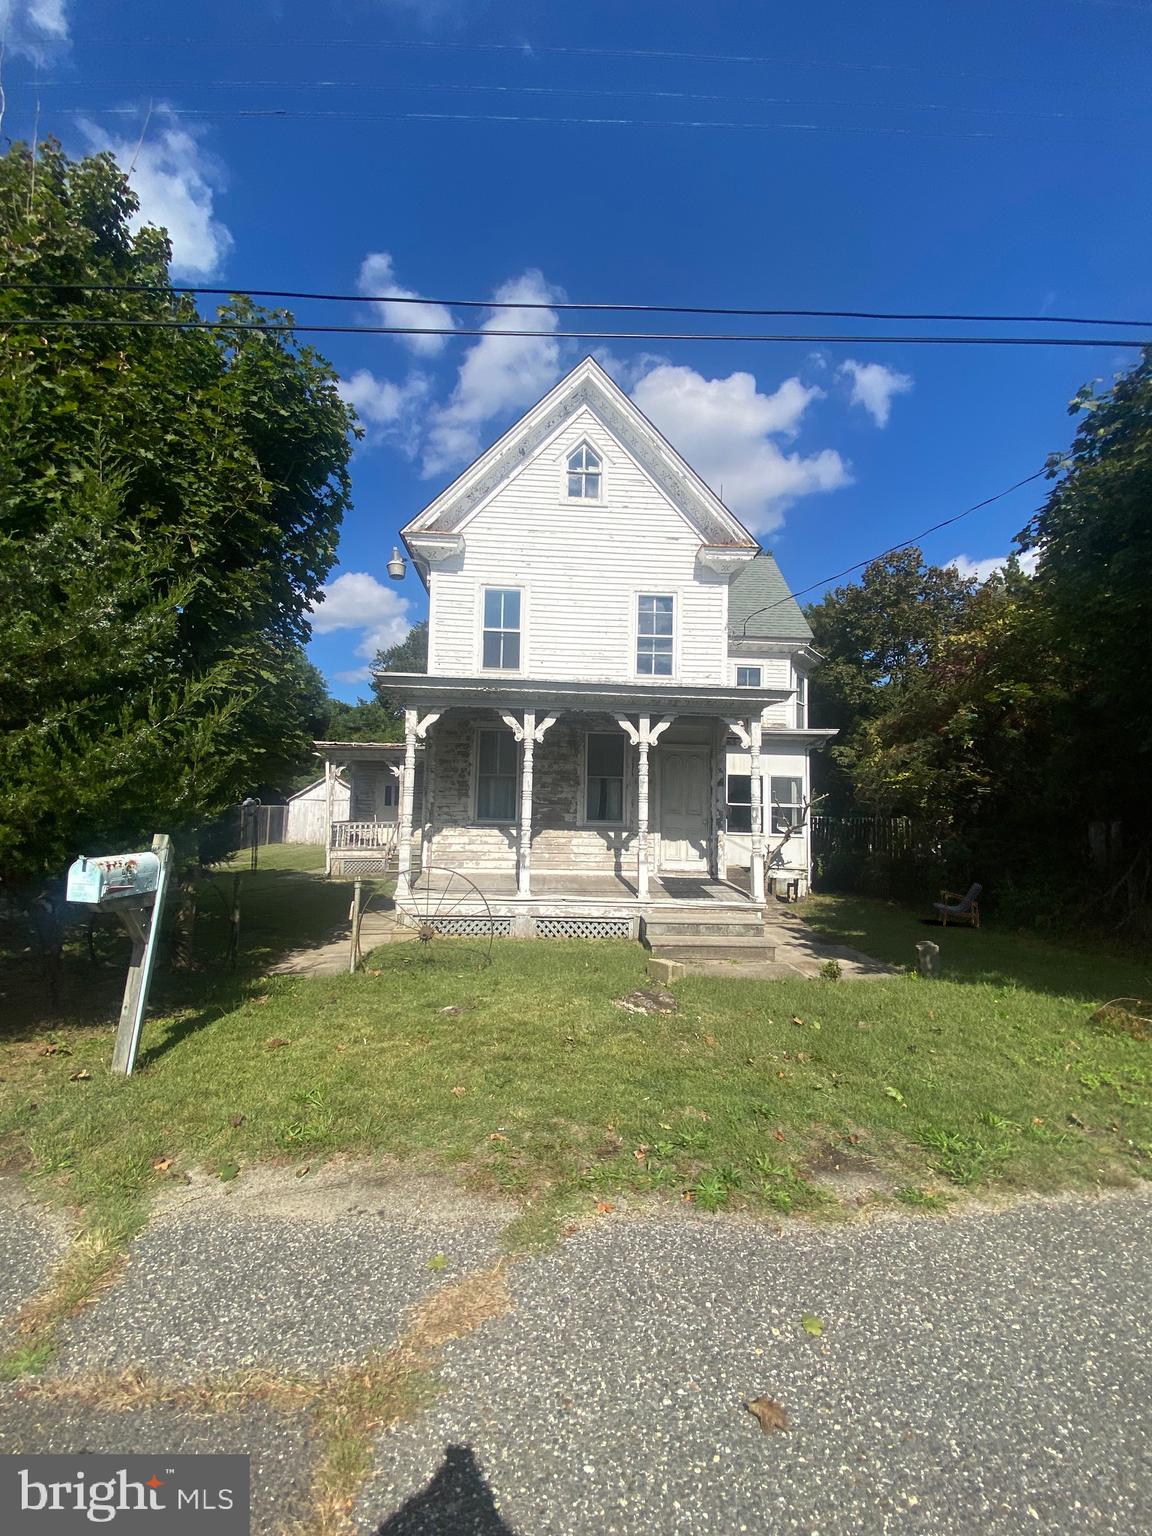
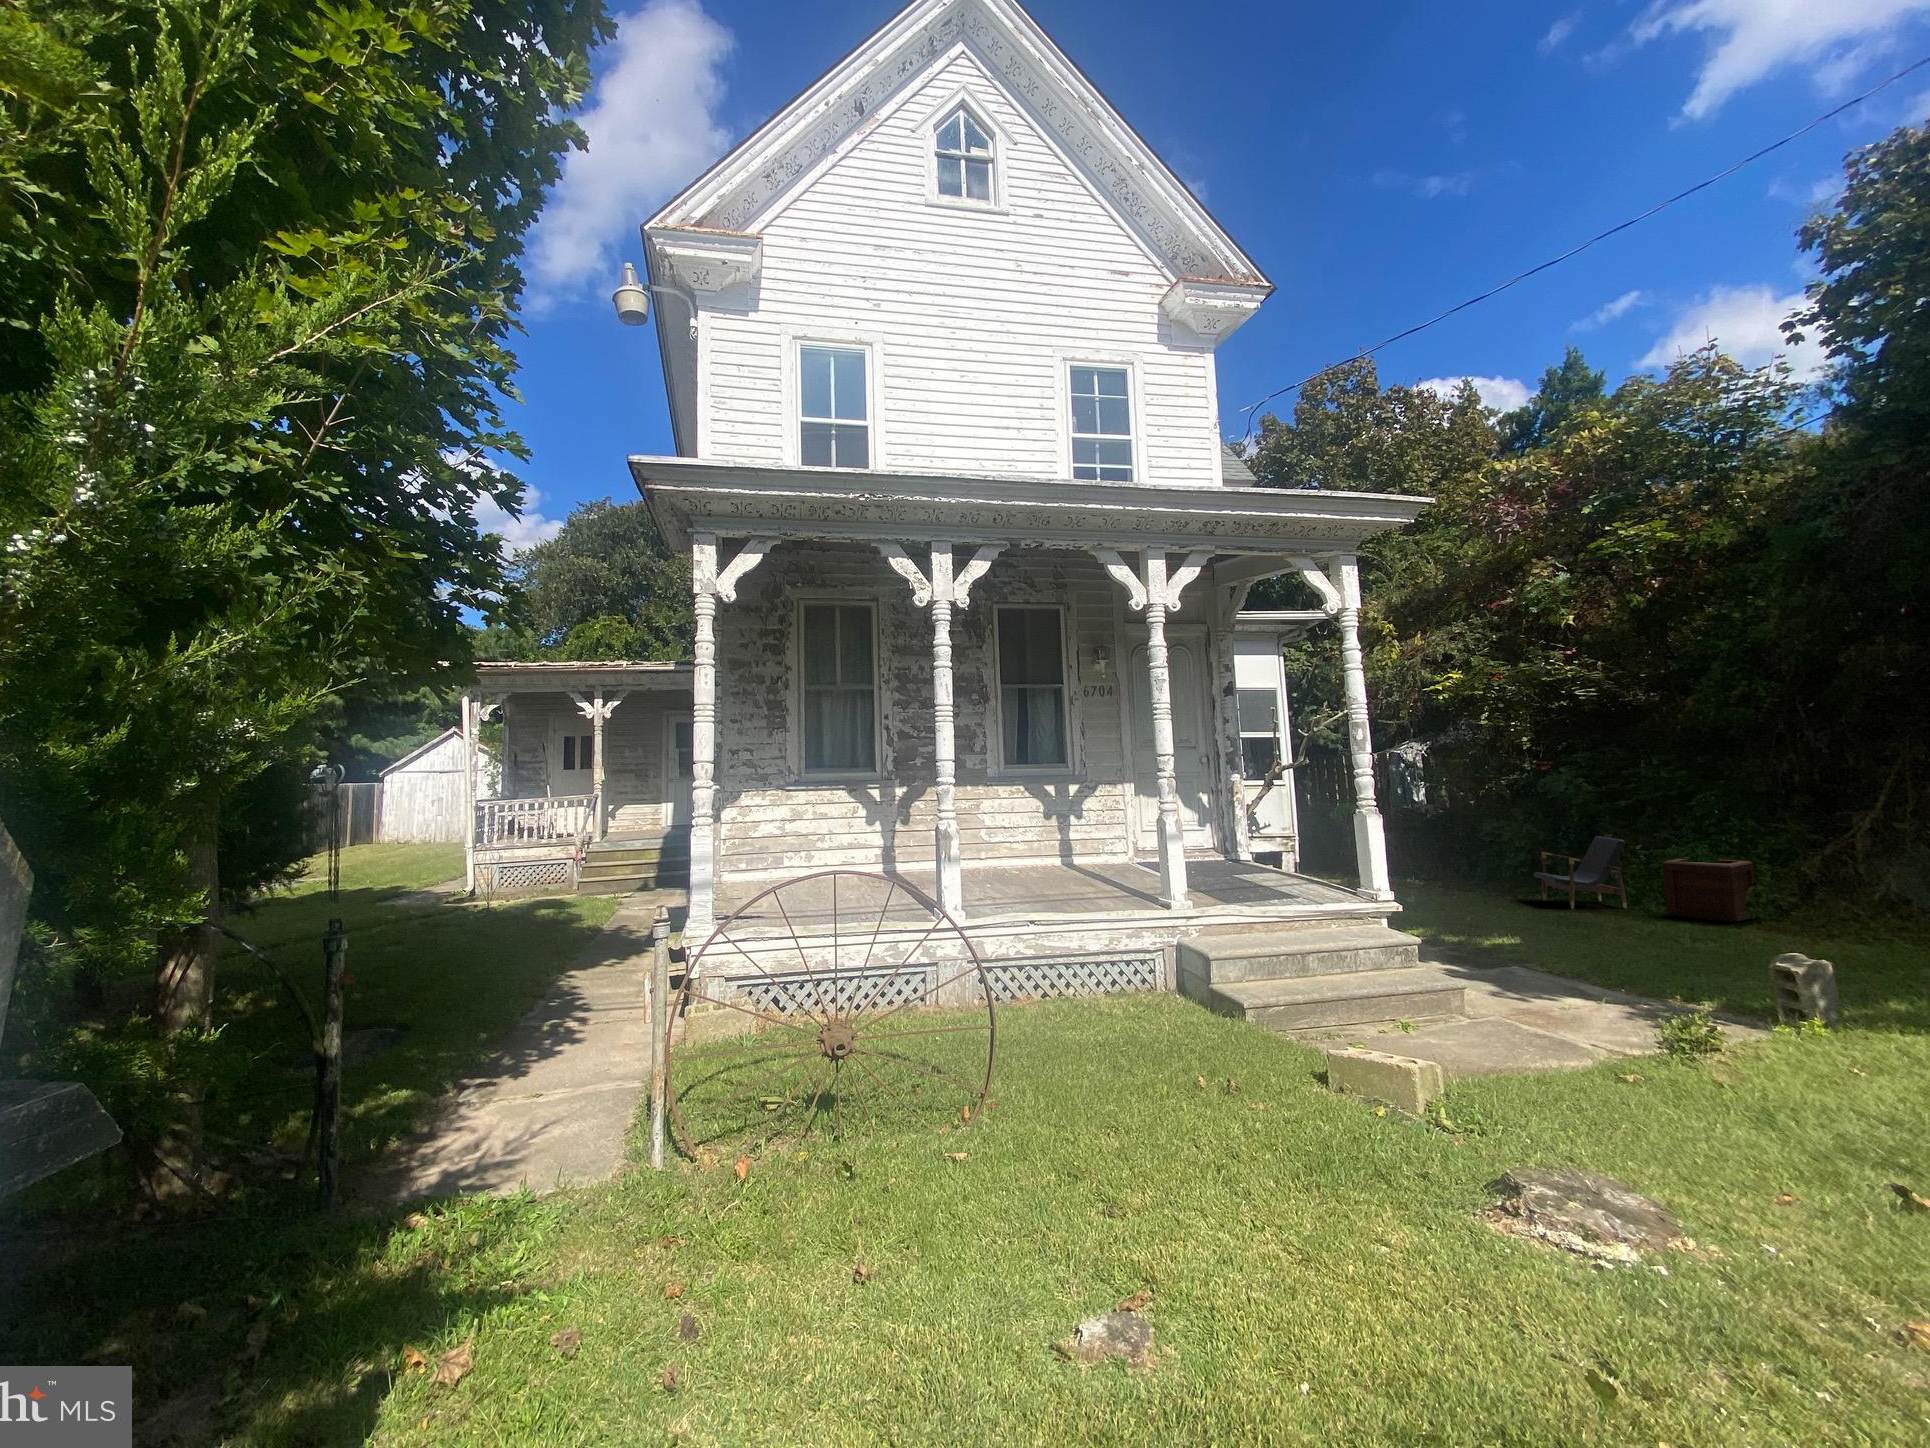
wooden crate: none [992,899,1047,939] -> present [1662,859,1755,923]

